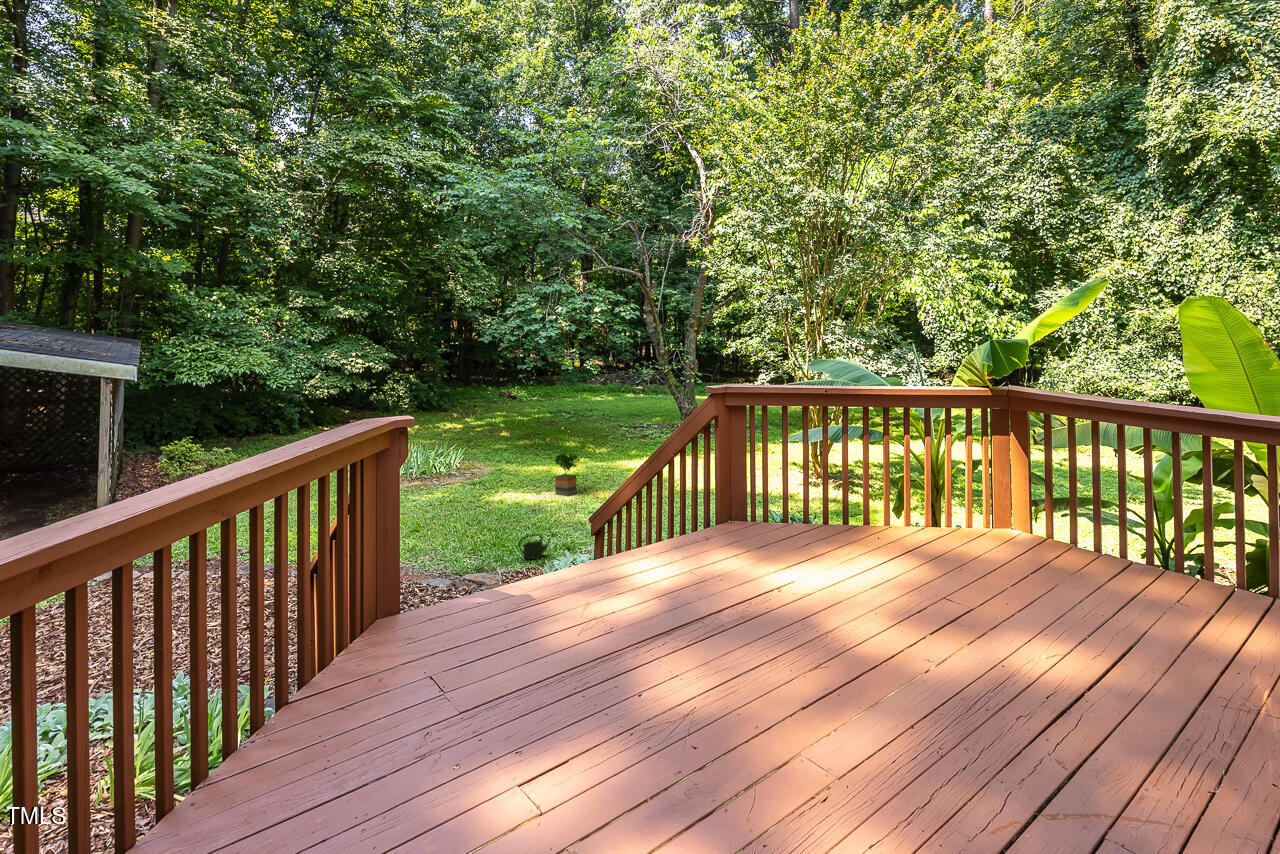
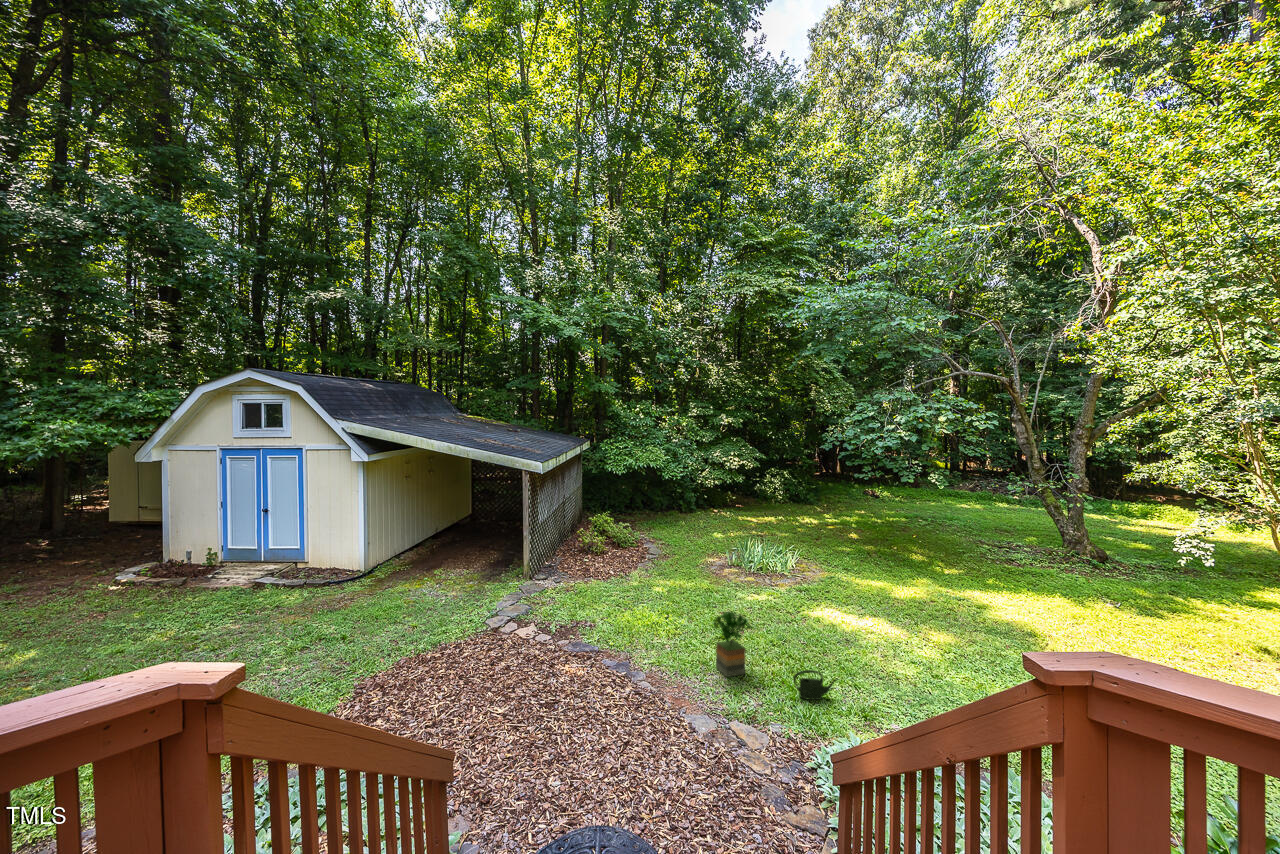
potted tree: present [555,453,580,496] -> present [713,611,752,677]

